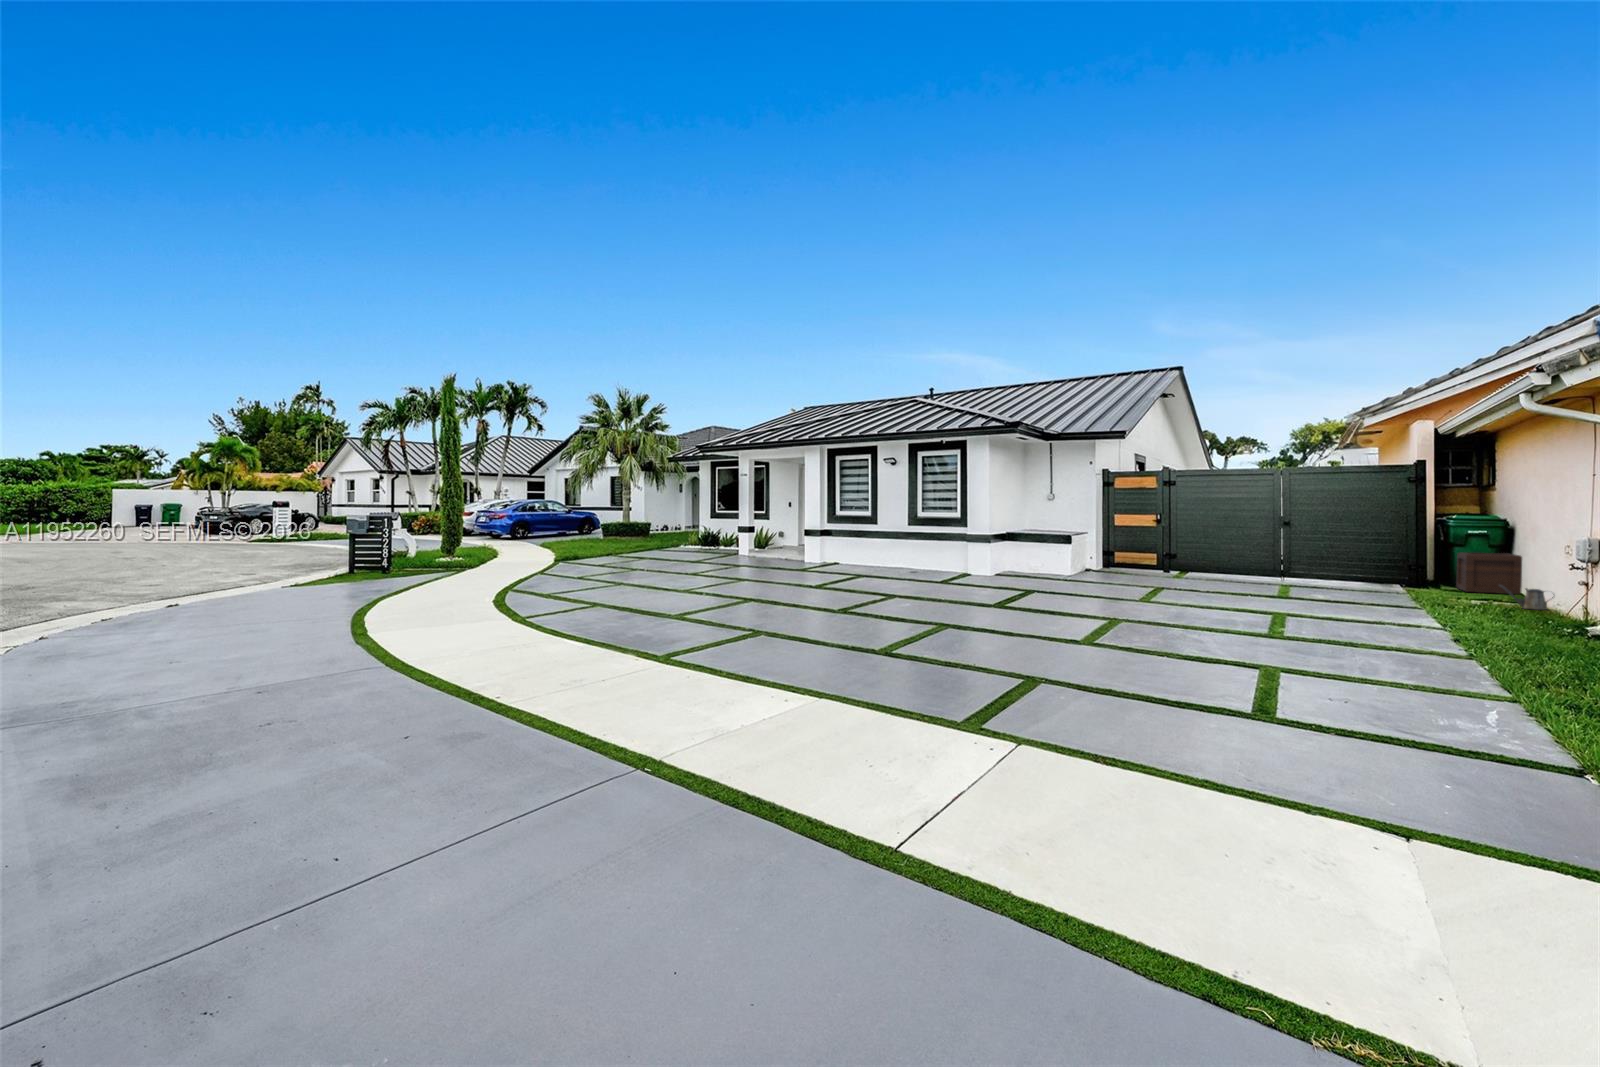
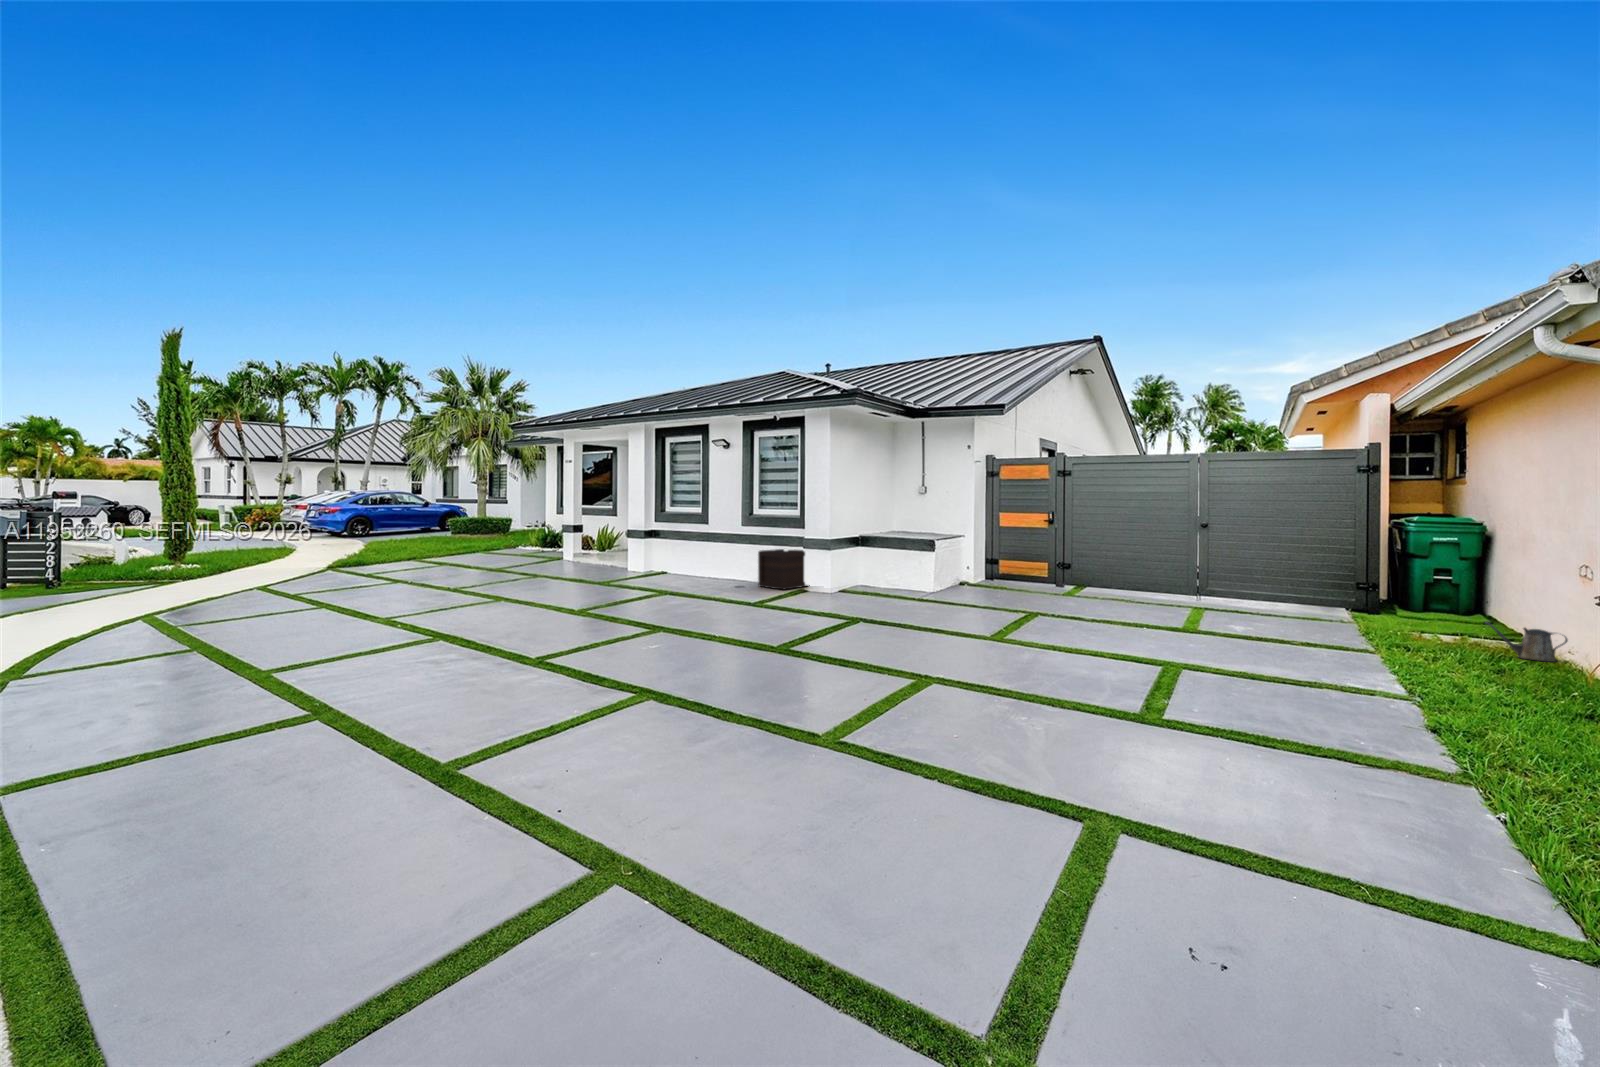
wooden crate: present [1456,552,1522,594] -> present [758,549,808,590]

